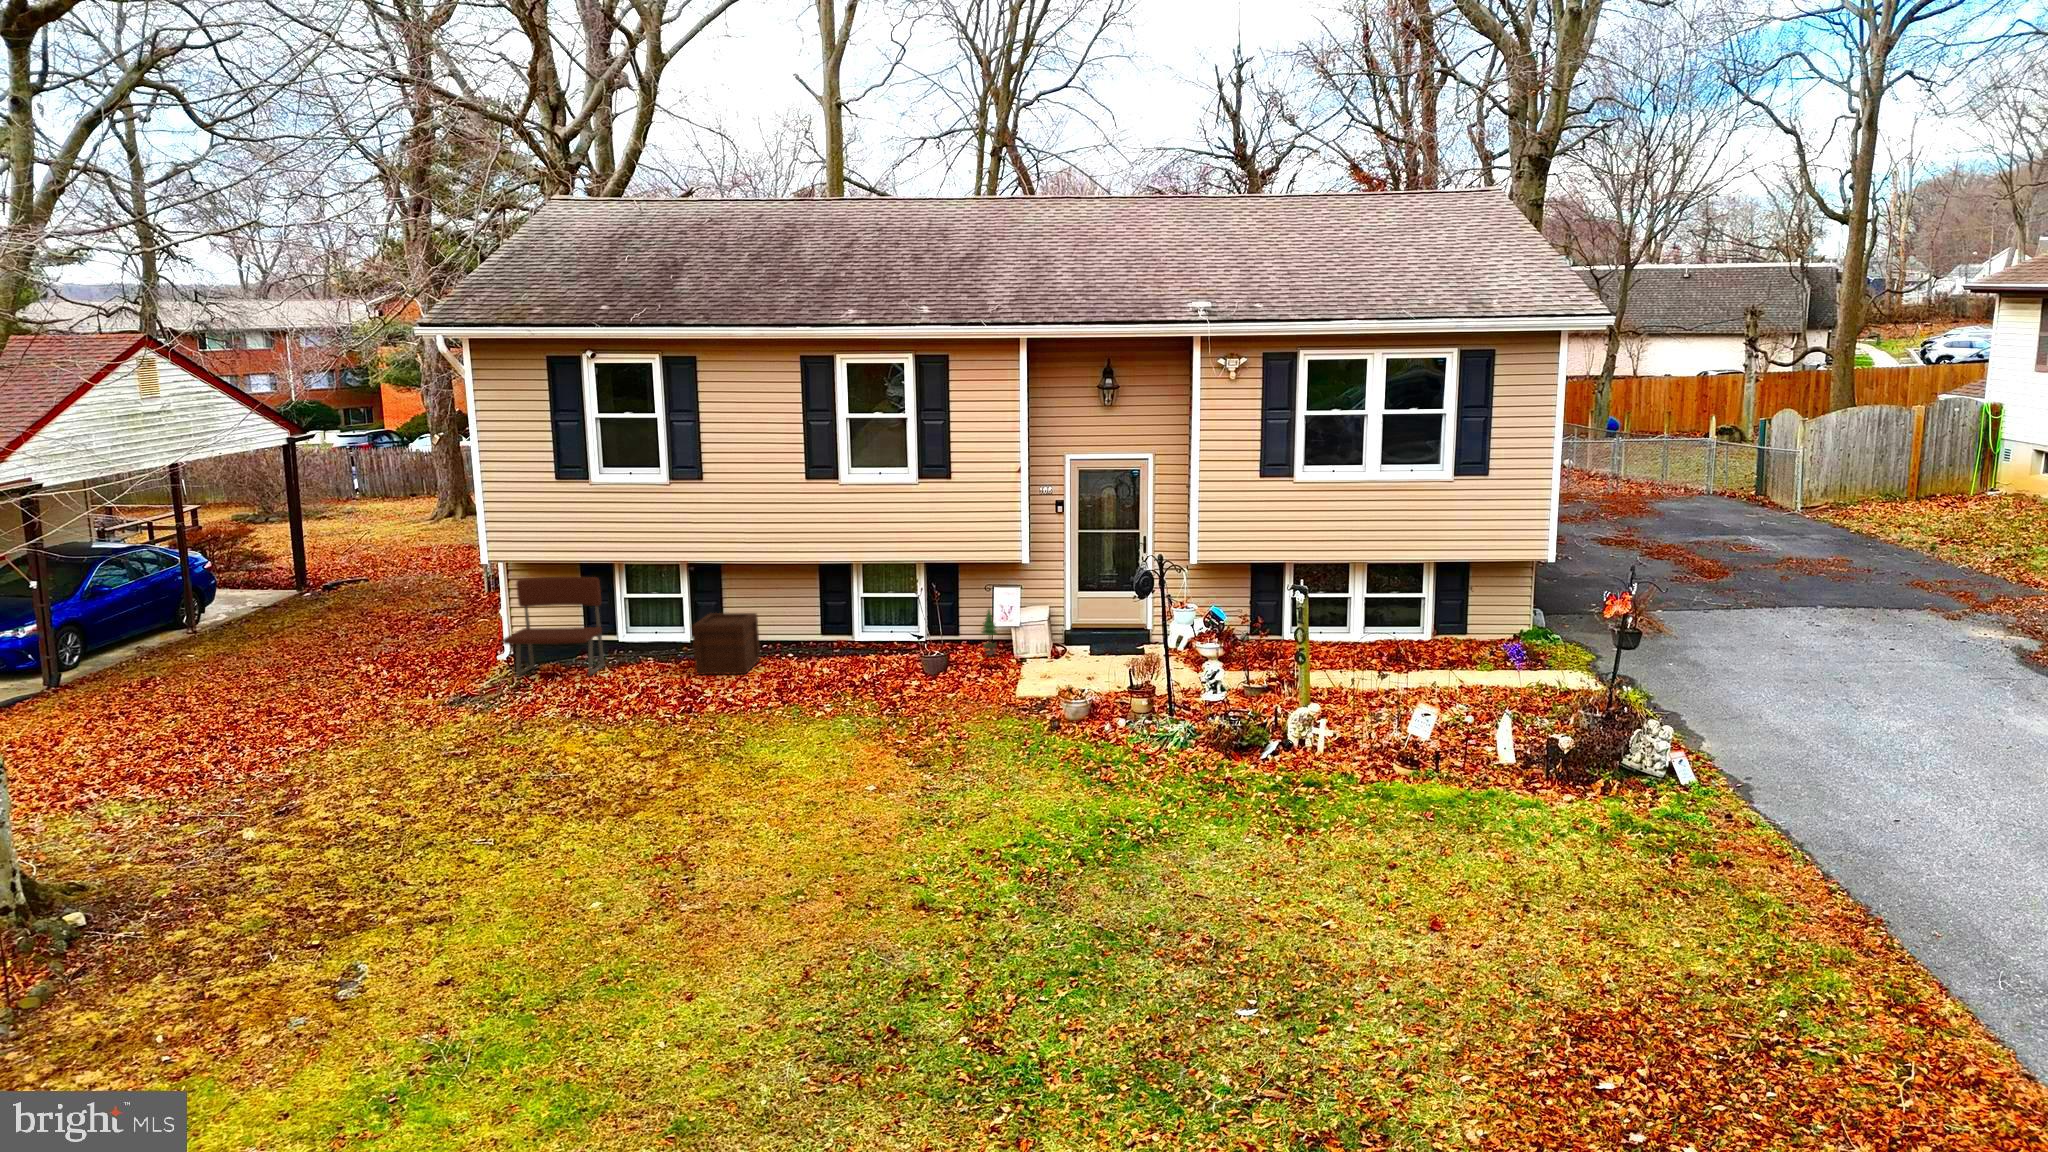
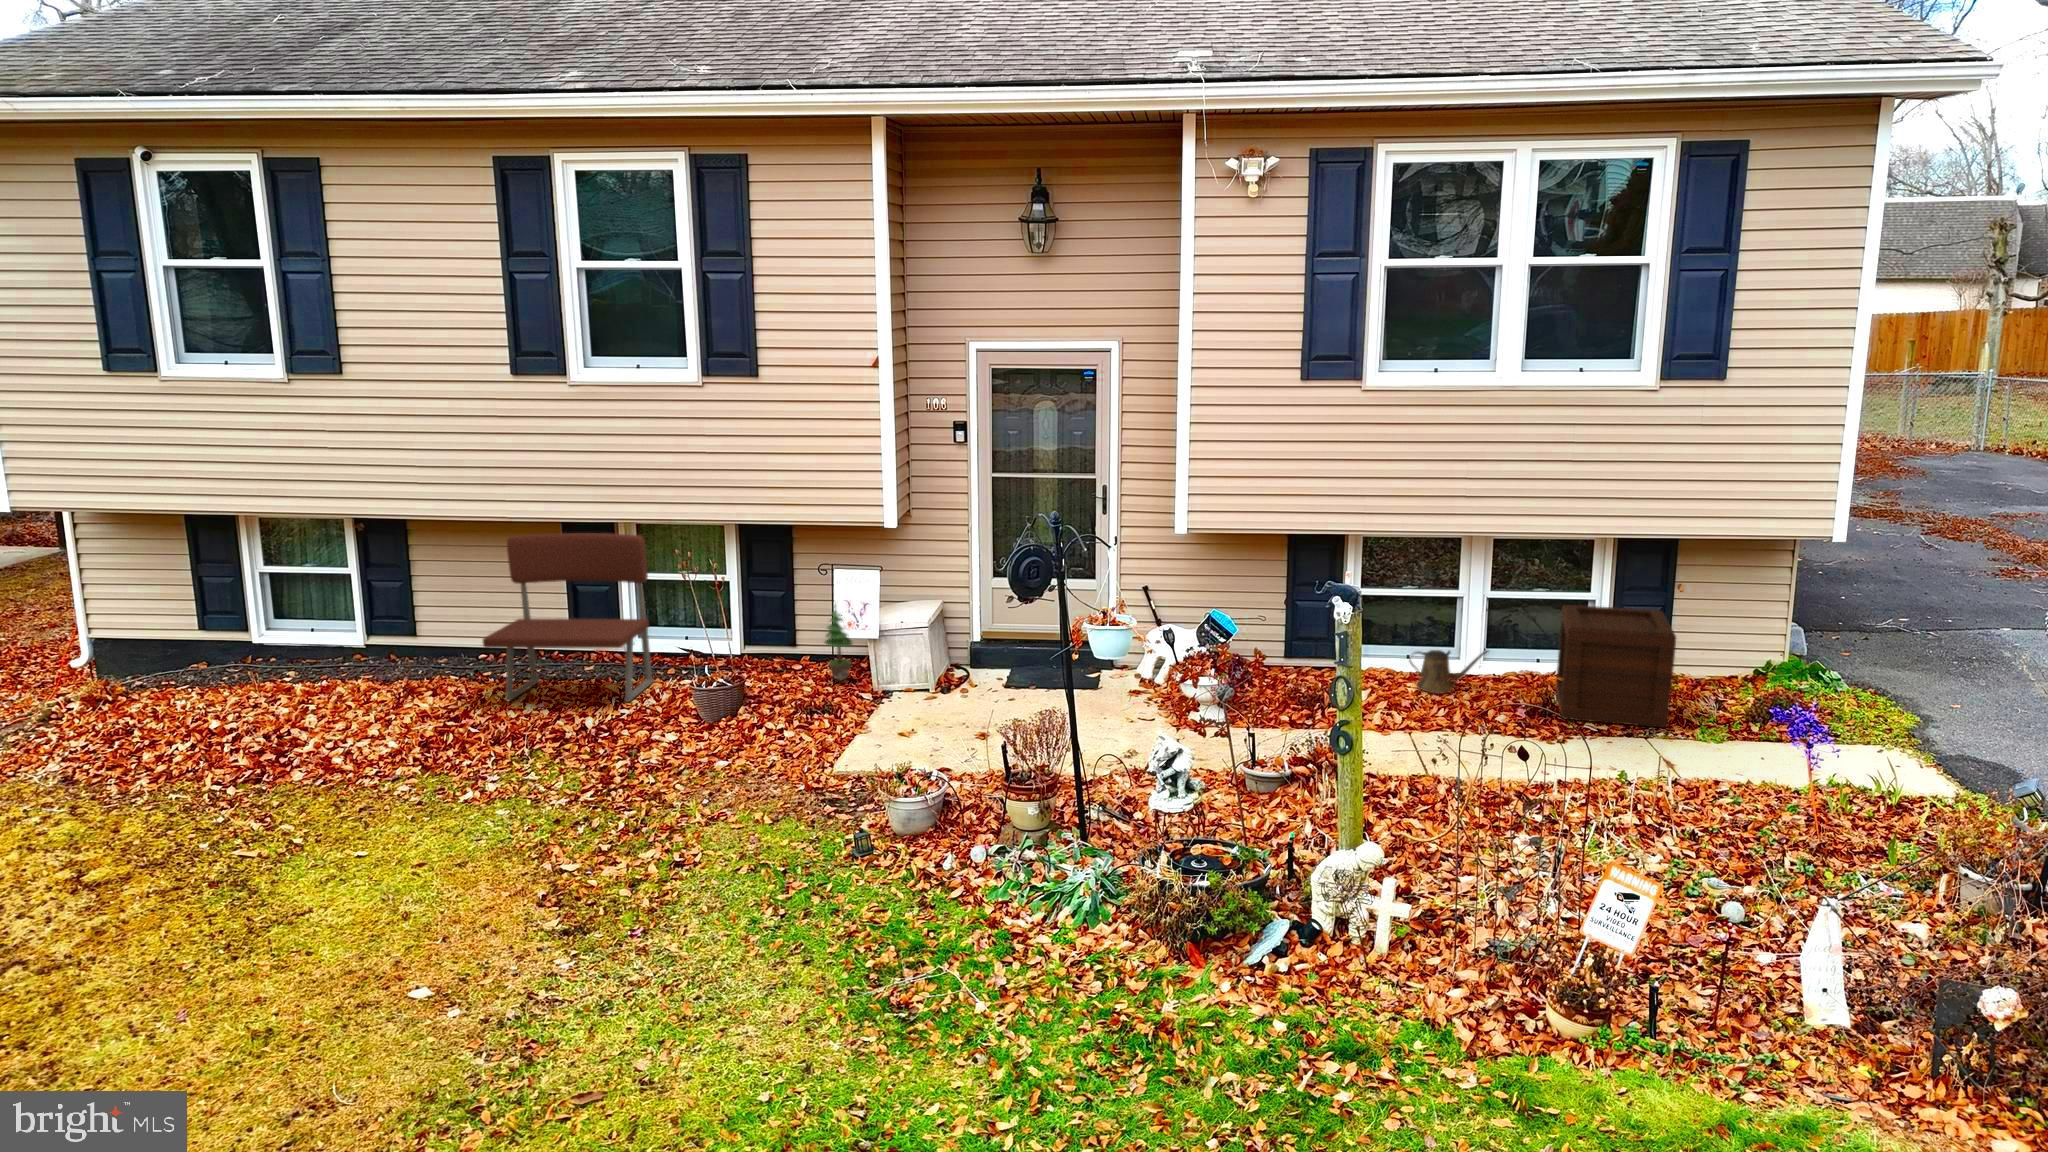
bench: present [503,577,605,677] -> present [483,533,653,702]
wooden crate: present [692,613,760,675] -> present [1556,605,1676,728]
watering can: none [1323,627,1368,653] -> present [1409,650,1488,694]

